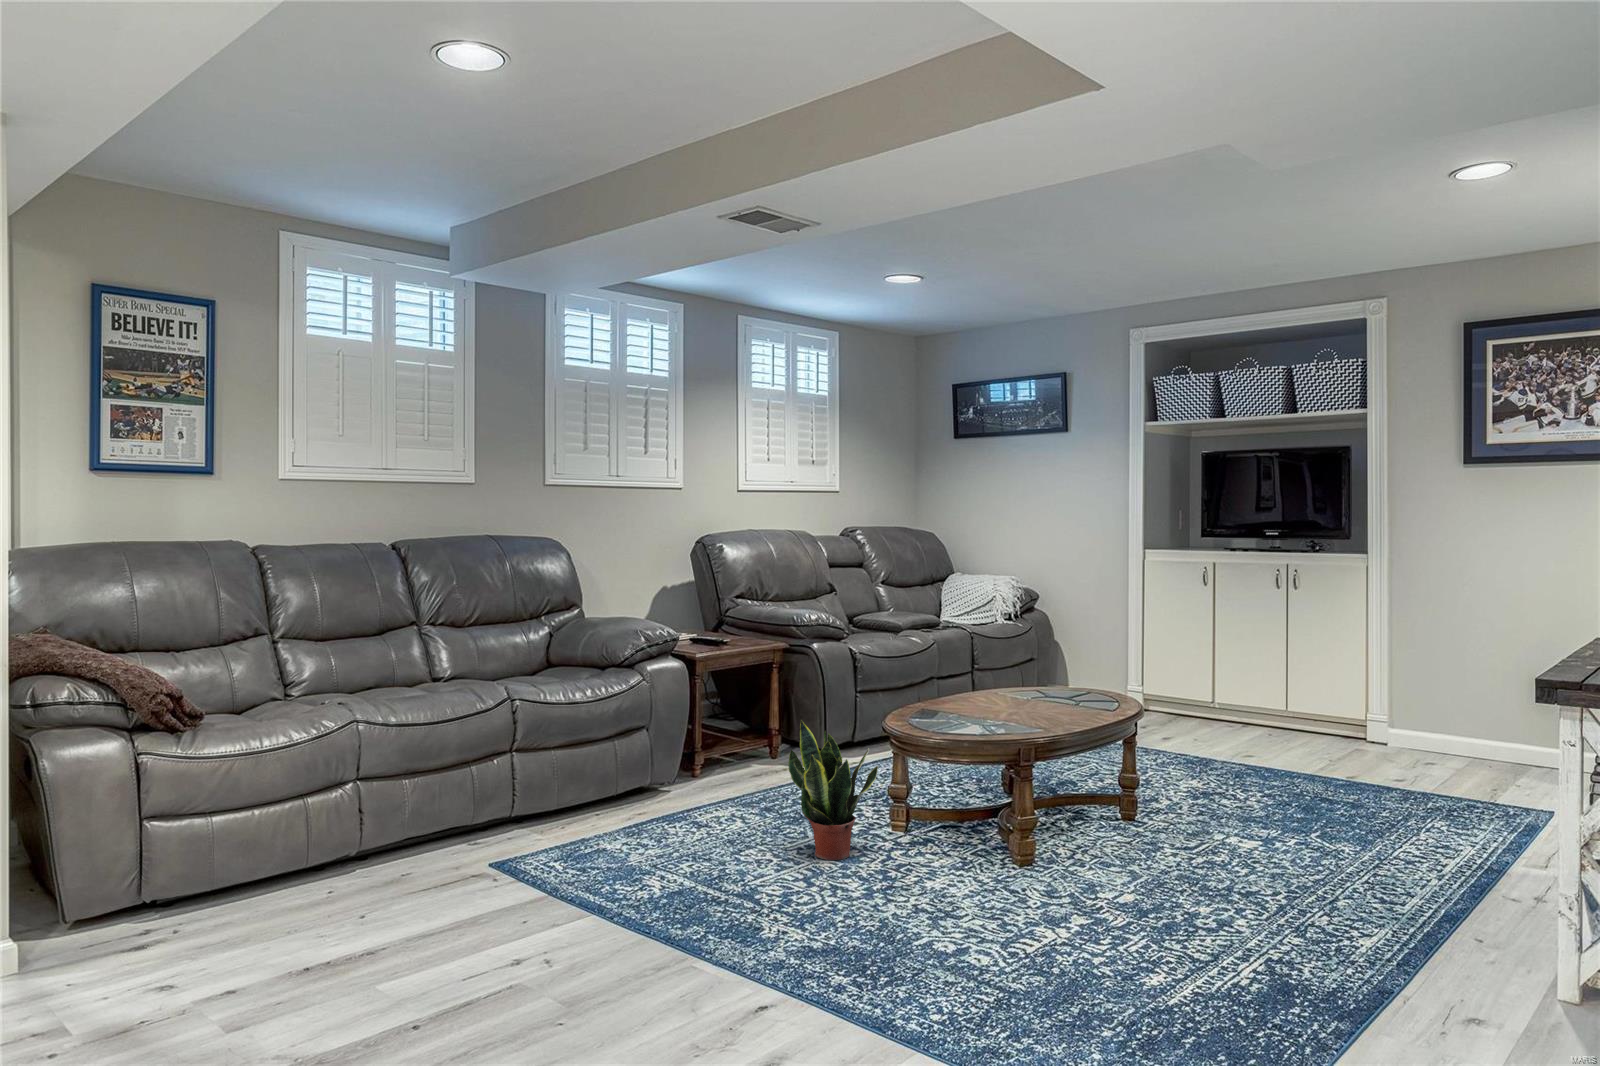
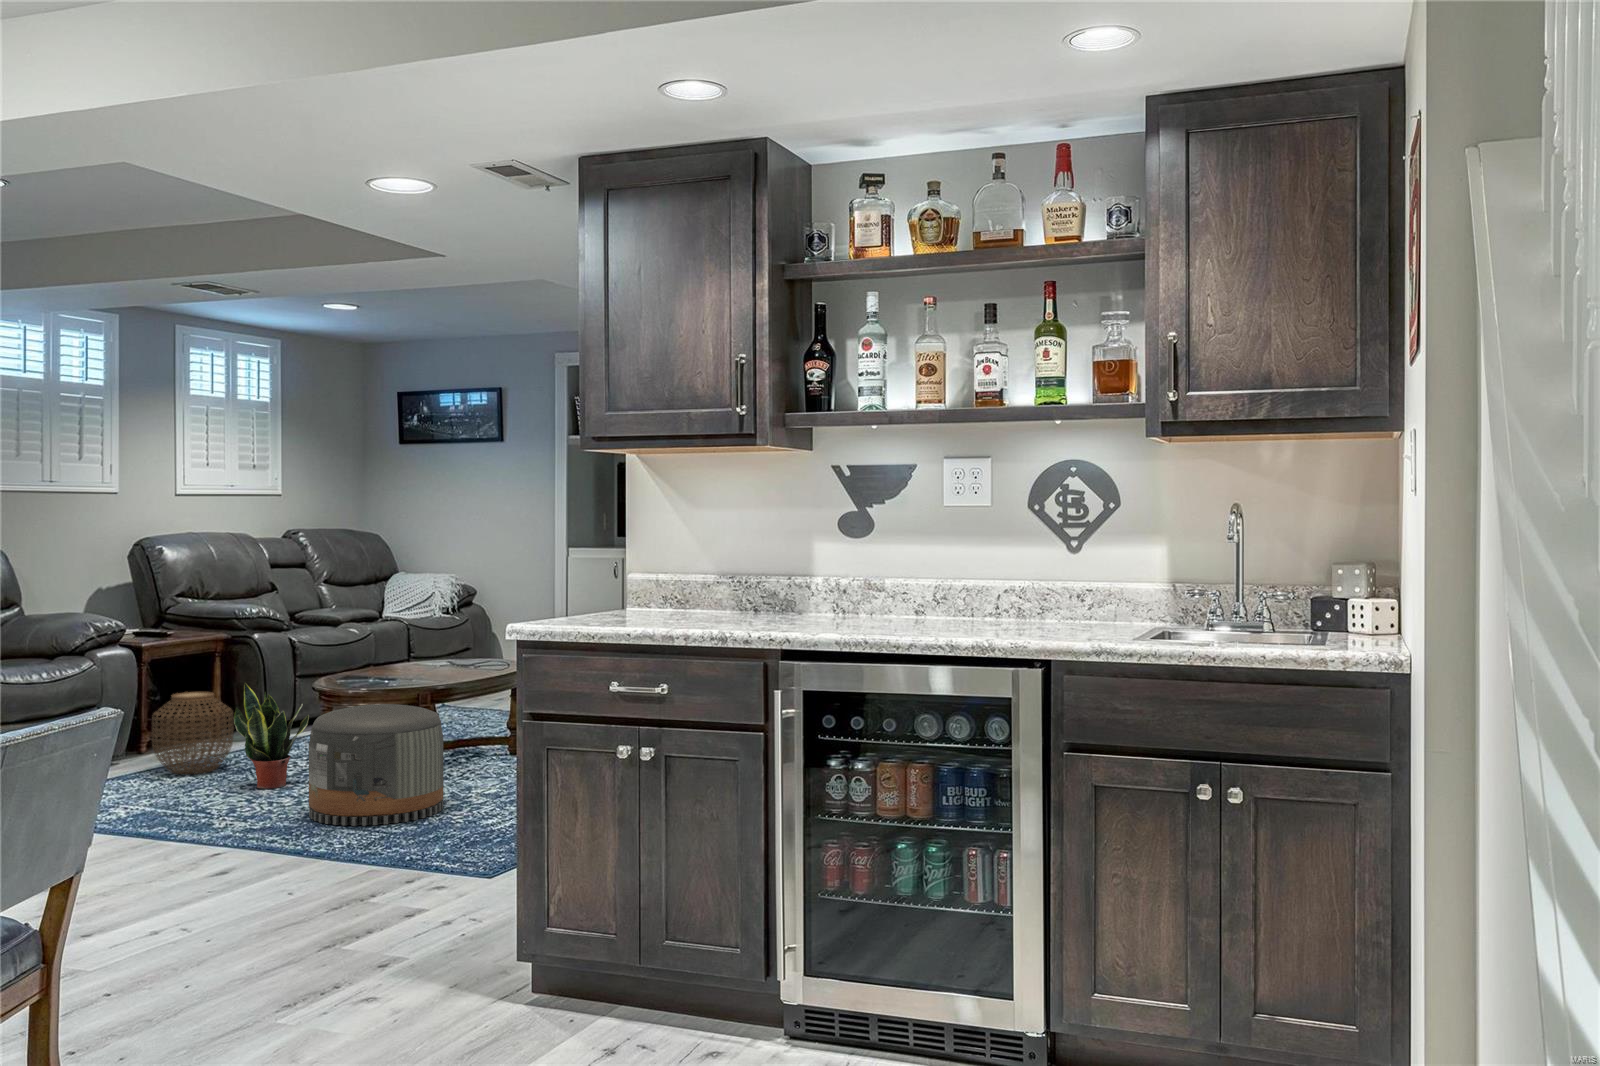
woven basket: none [700,718,789,820] -> present [152,692,233,774]
pouf: none [884,774,1076,974] -> present [309,704,443,826]

